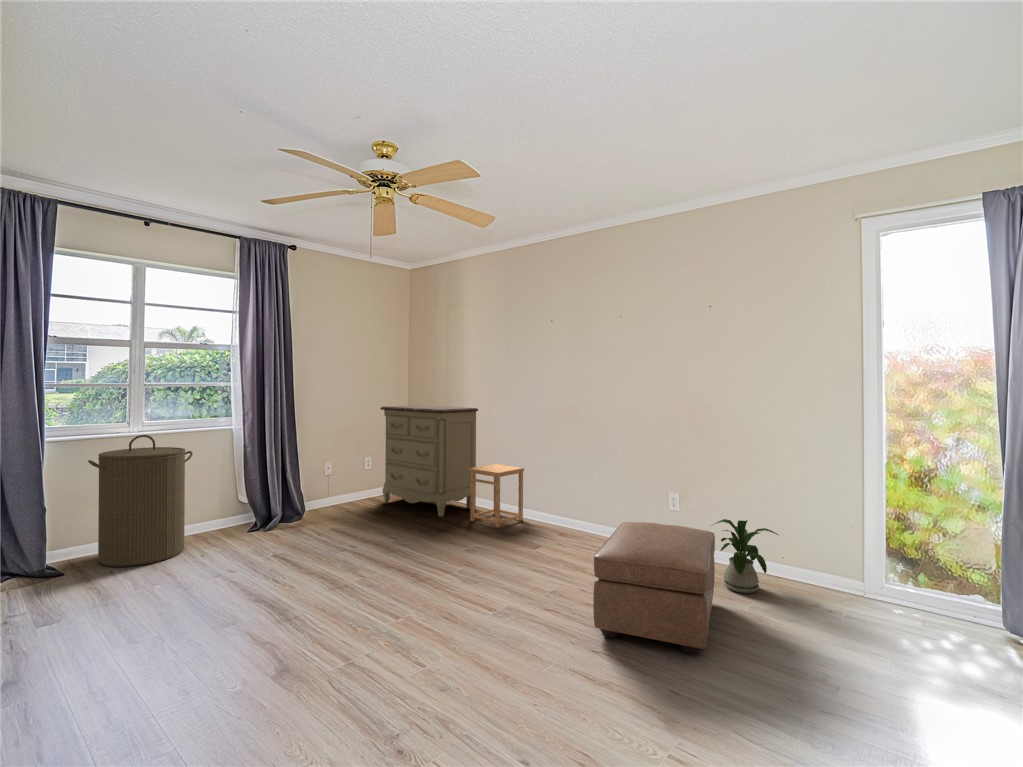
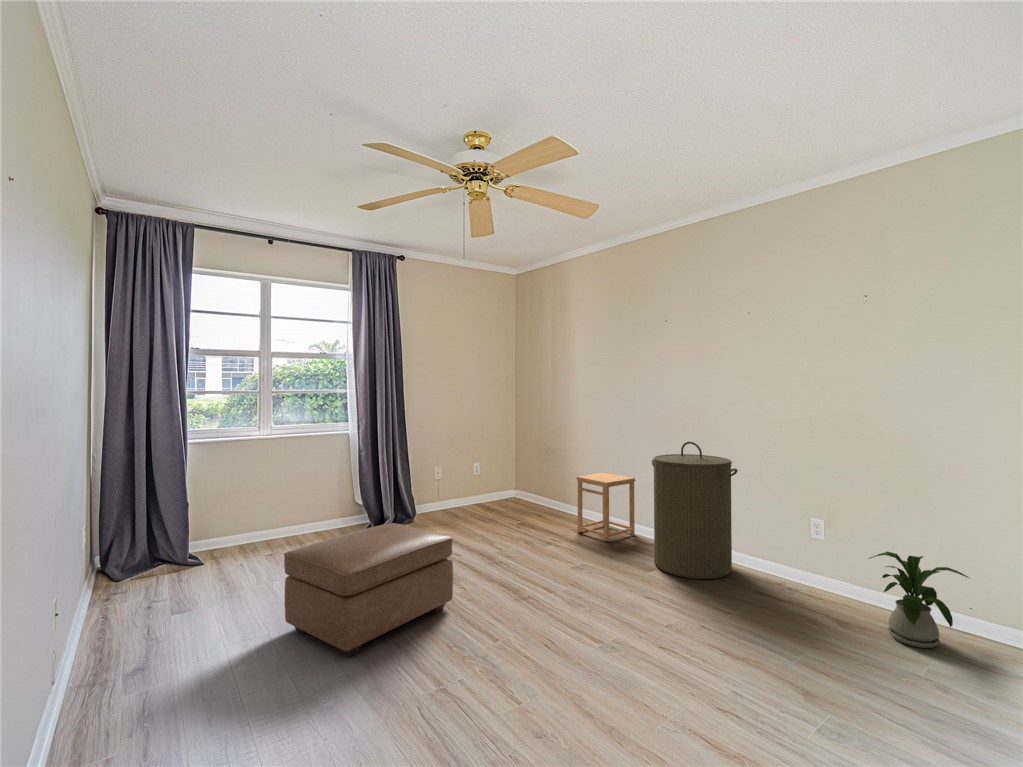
dresser: present [380,405,478,517] -> none [487,410,586,526]
laundry hamper: present [88,435,193,567] -> present [652,442,738,579]
ottoman: present [593,522,715,655] -> present [284,523,453,657]

